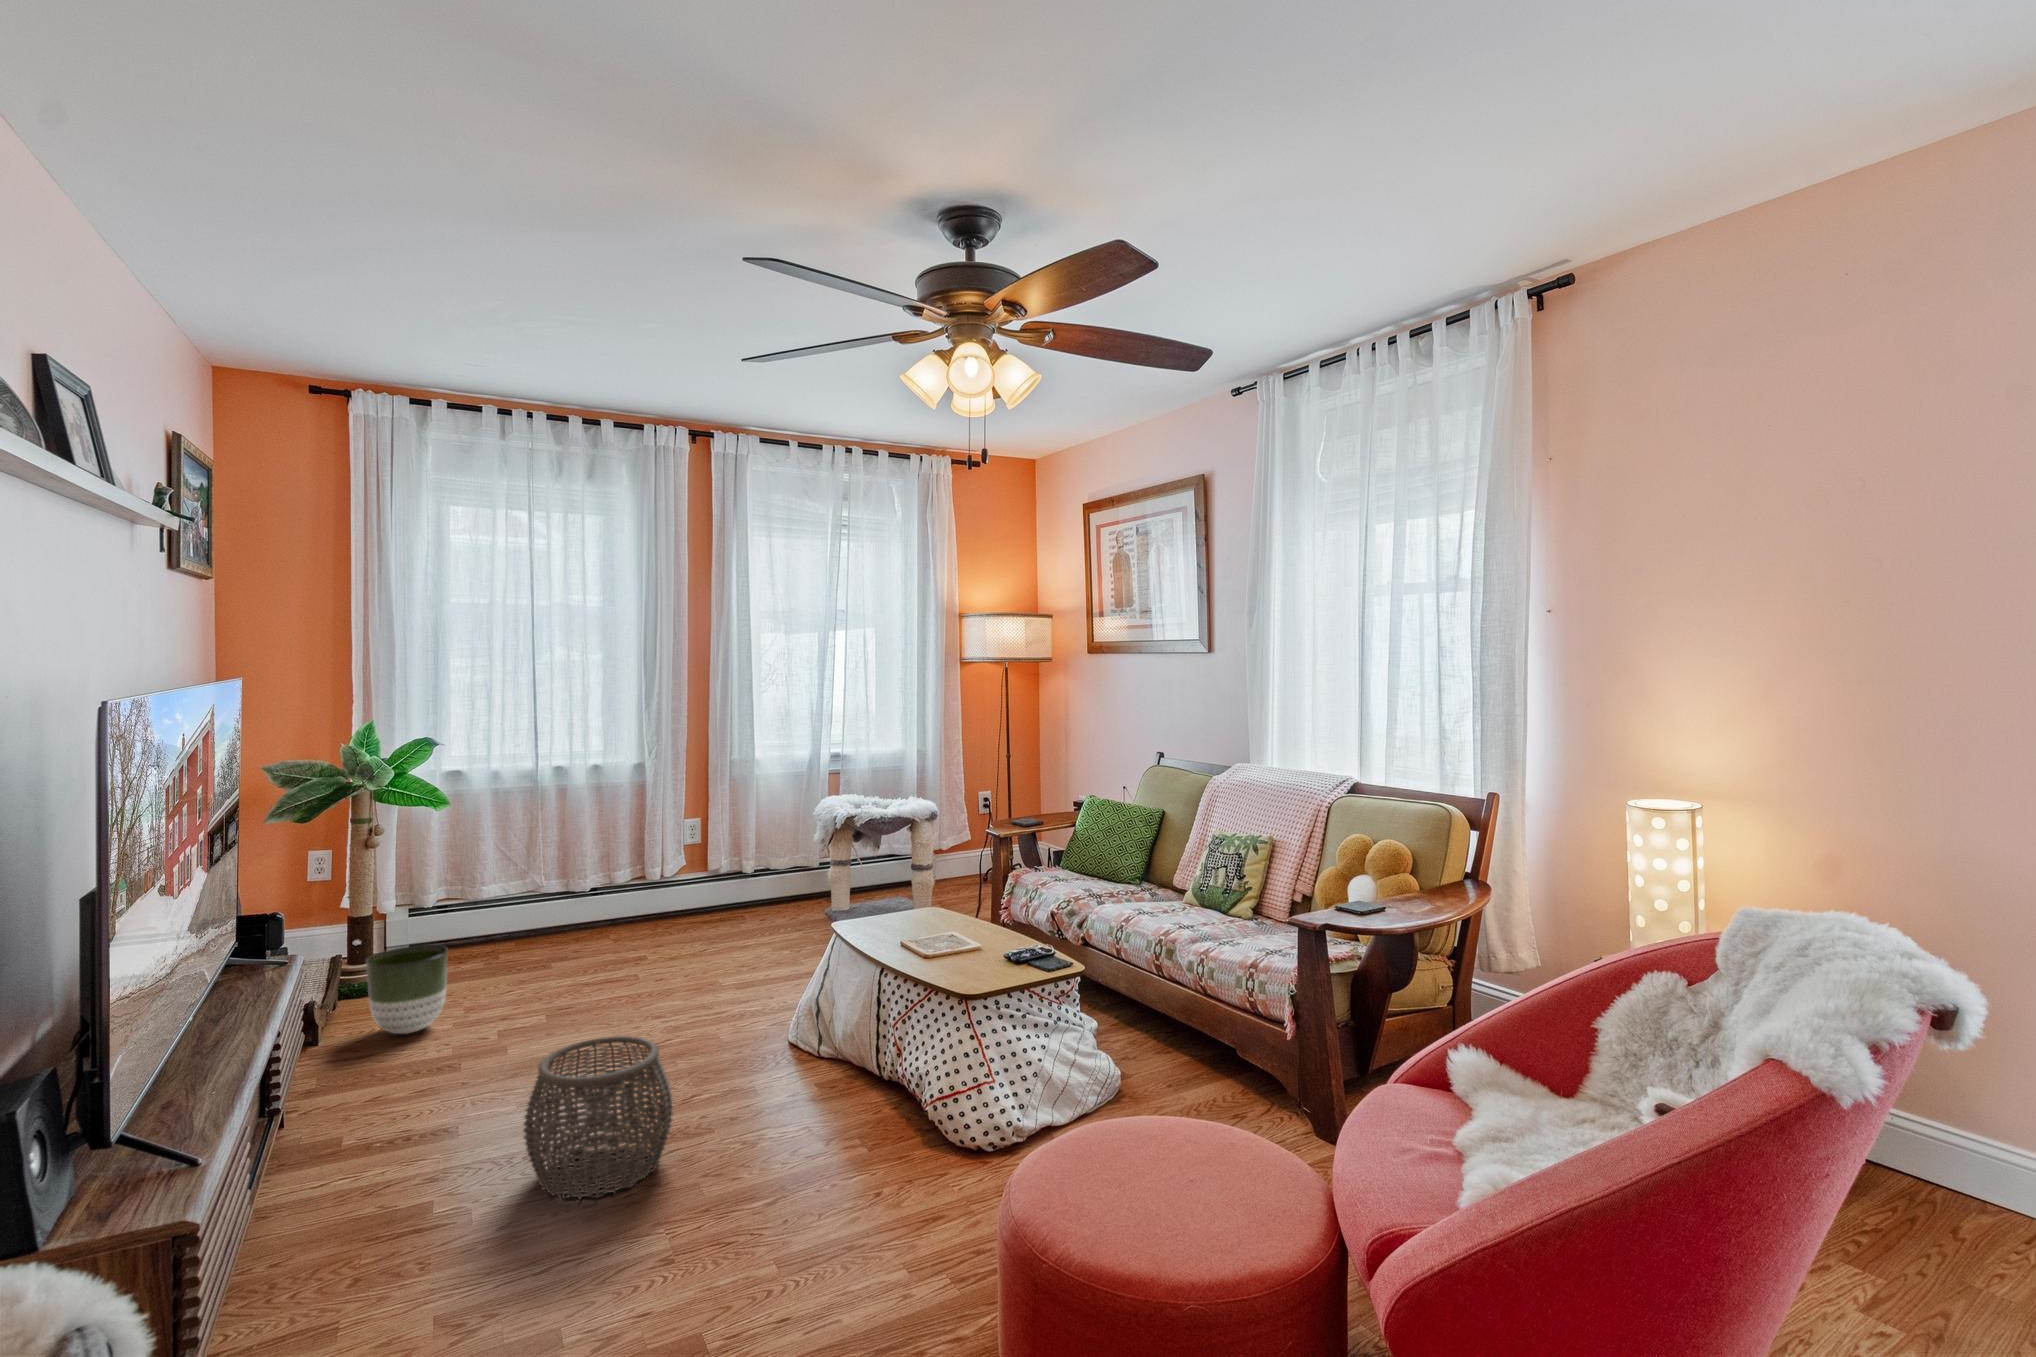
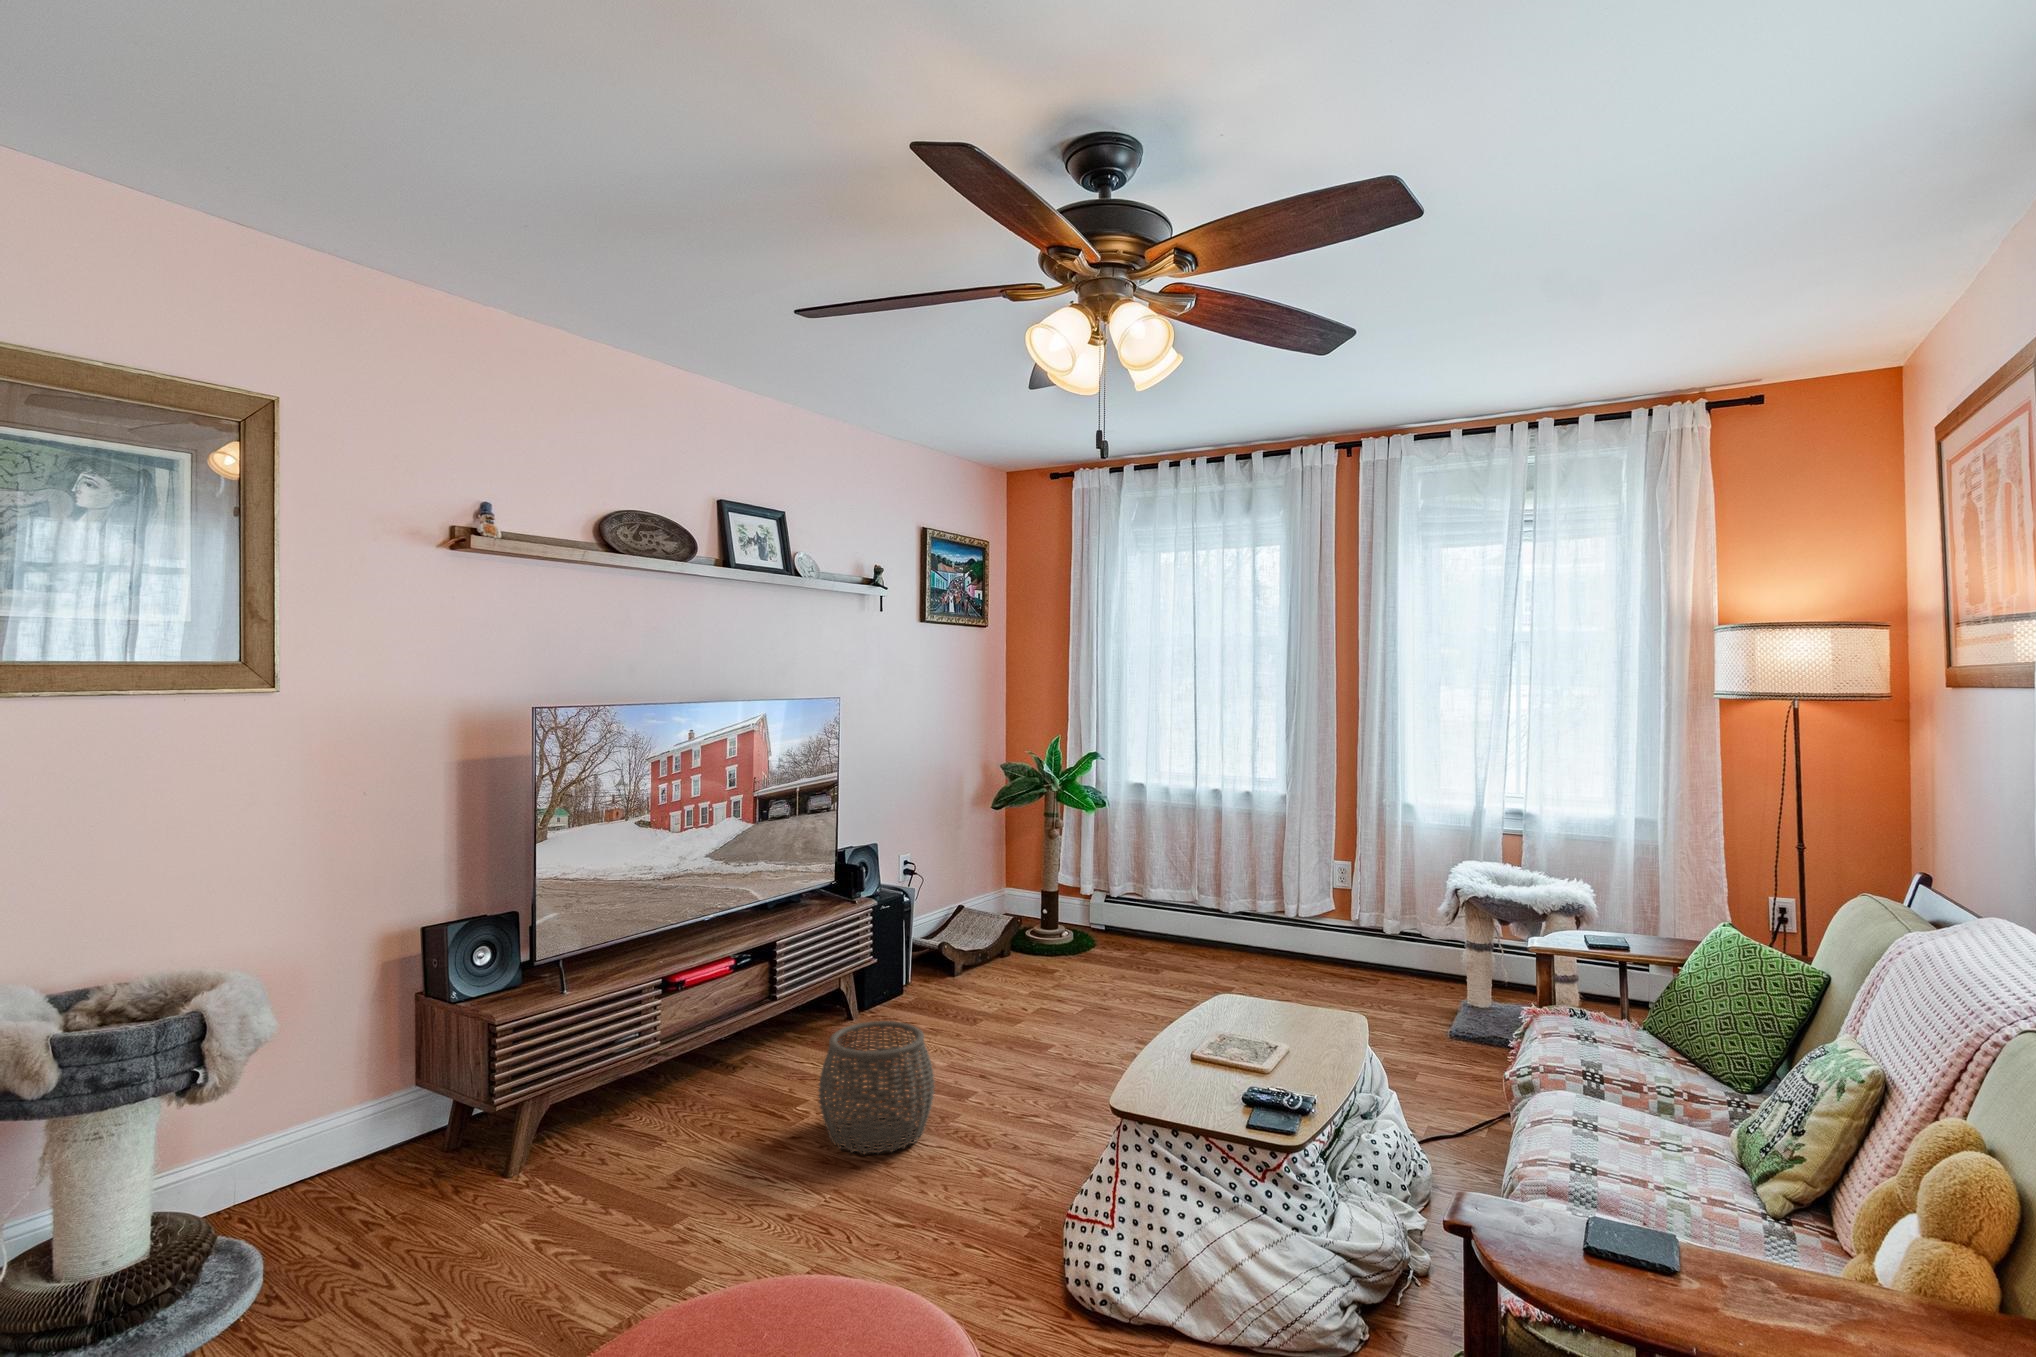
planter: present [366,945,448,1034] -> none [968,922,1024,991]

